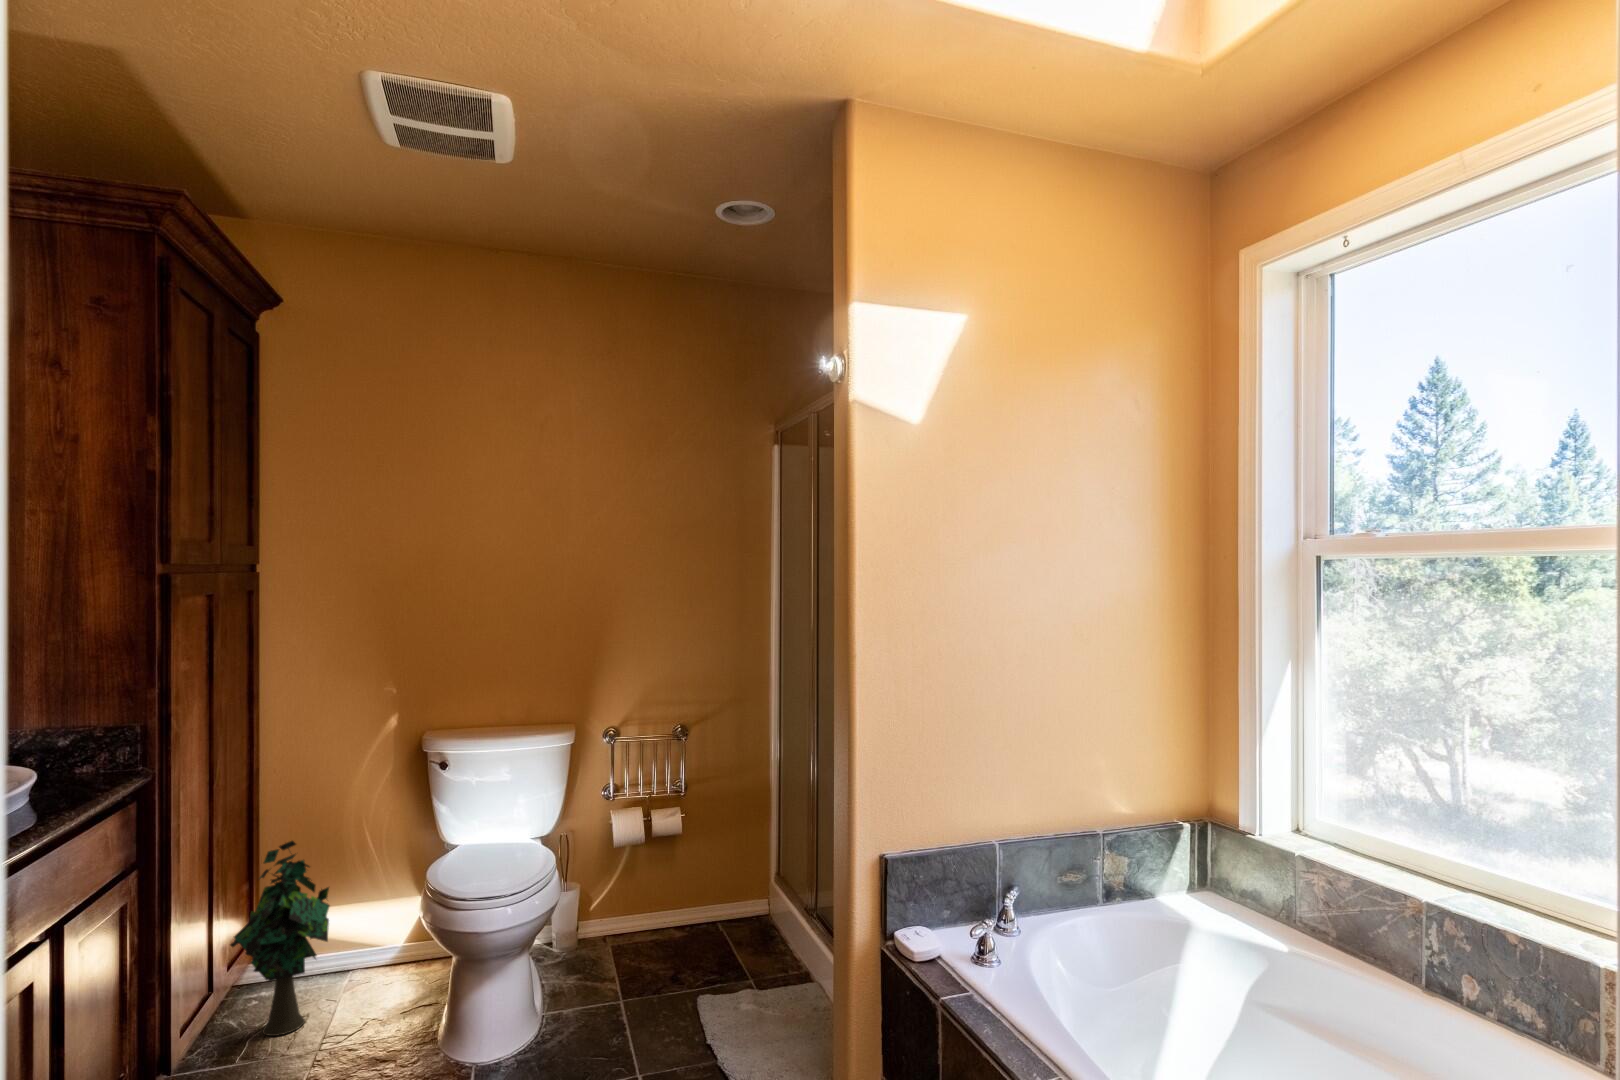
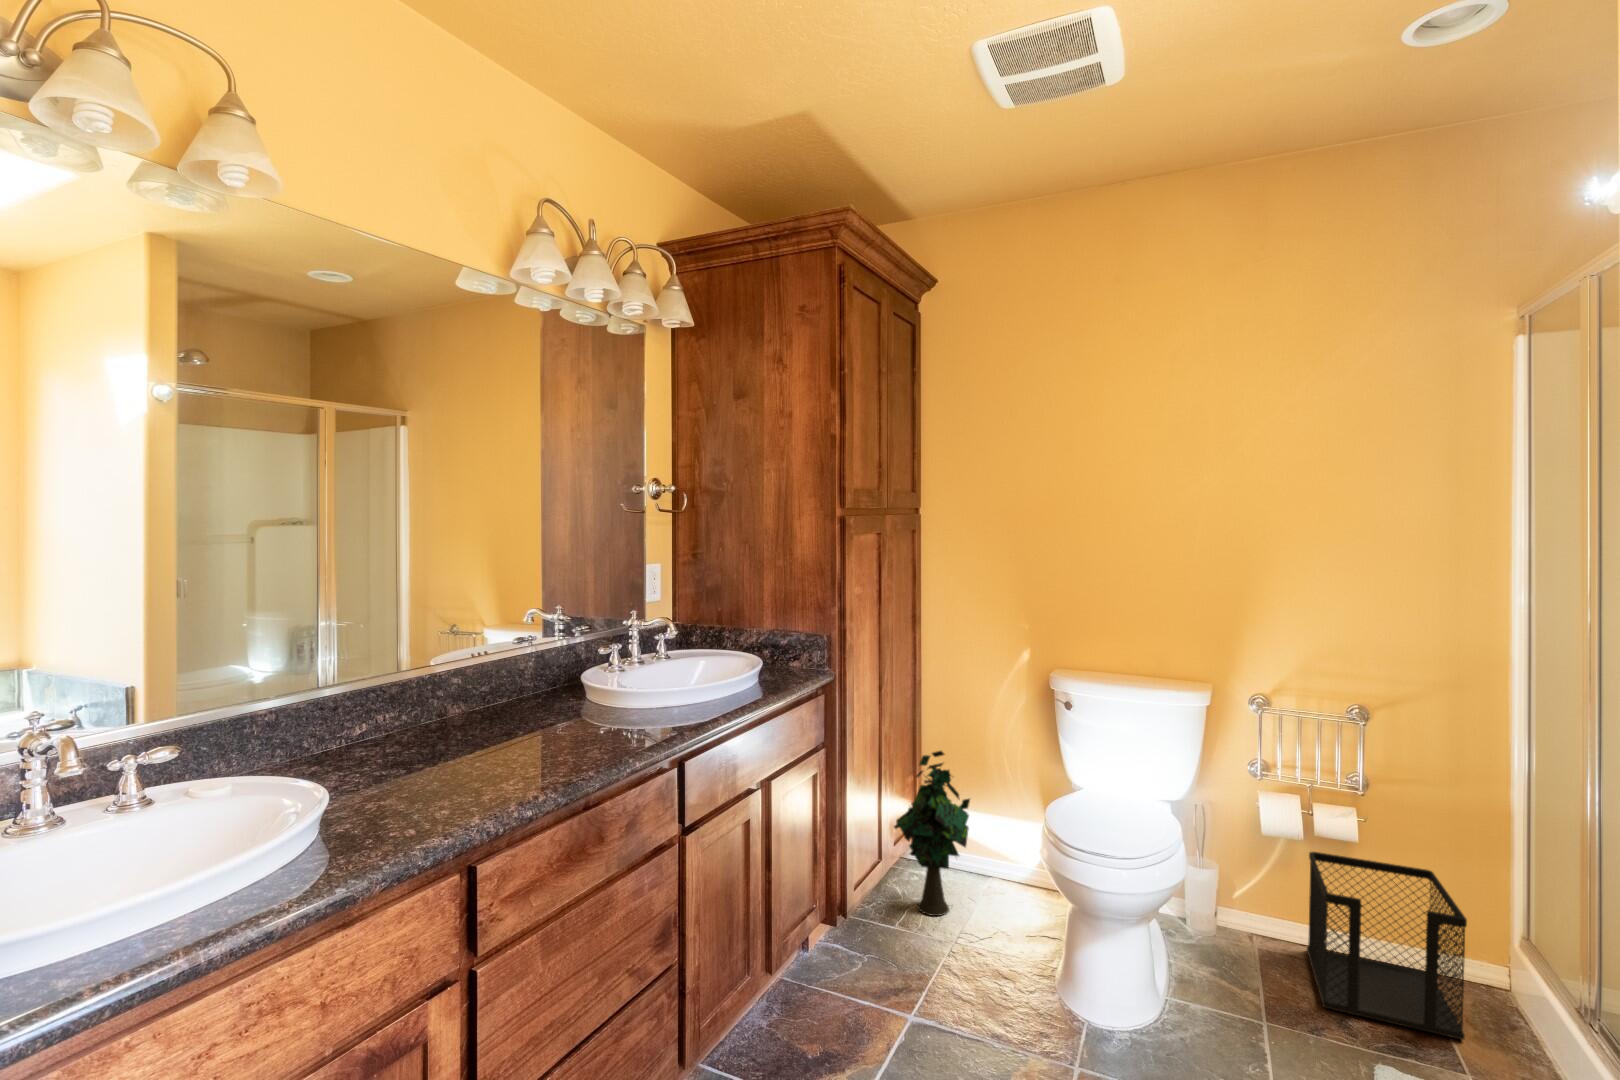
wastebasket: none [649,840,752,973] -> present [1307,852,1467,1040]

